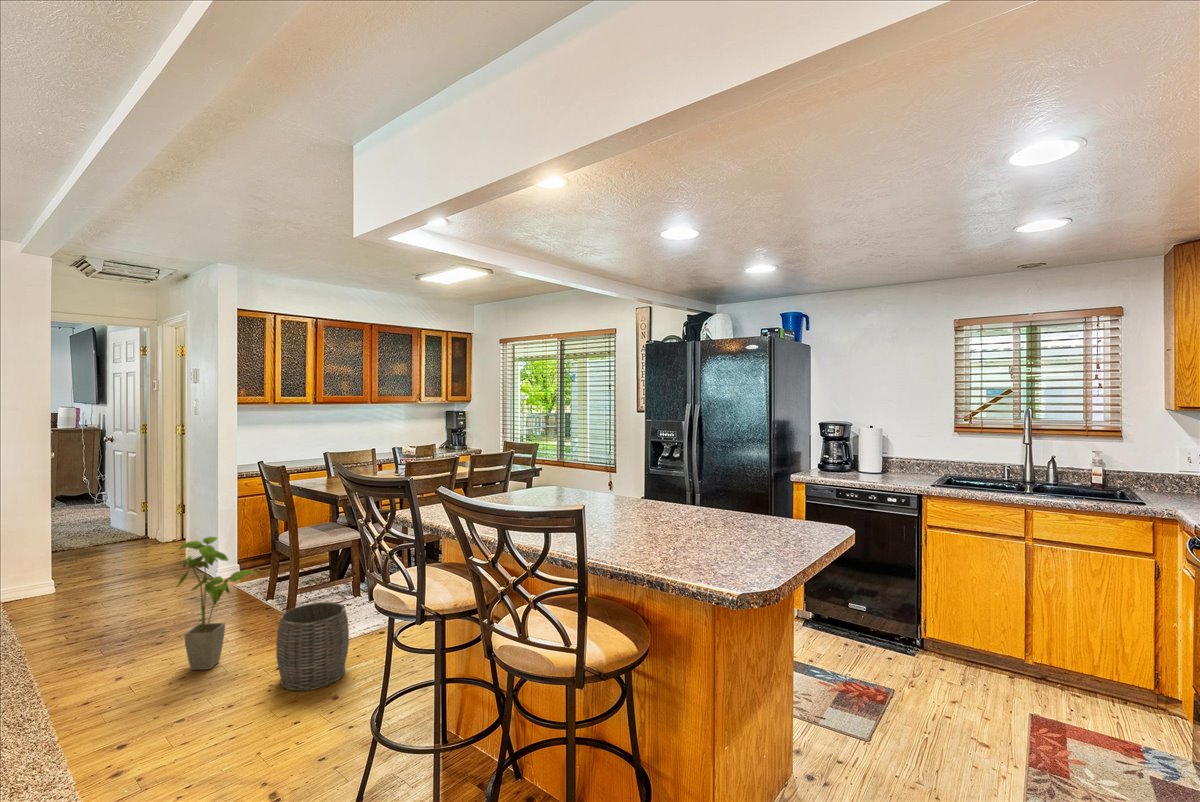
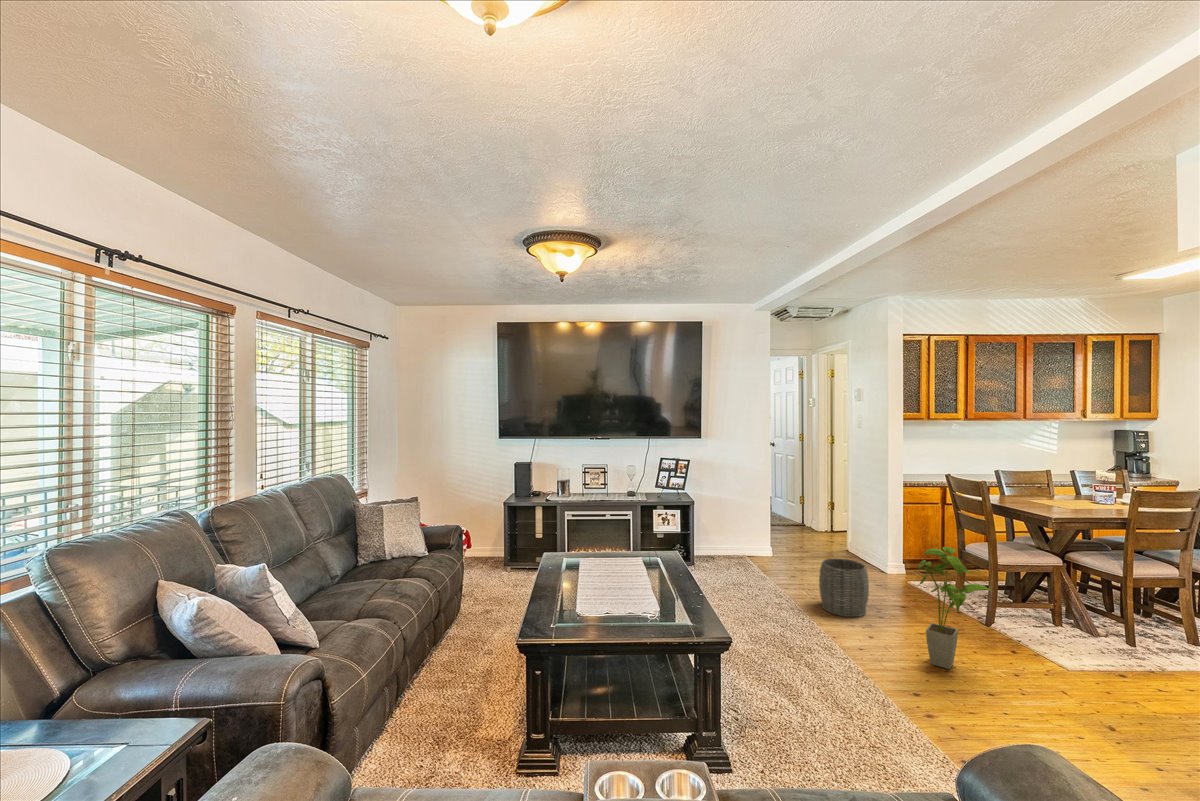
woven basket: present [276,602,349,691] -> present [819,559,869,617]

